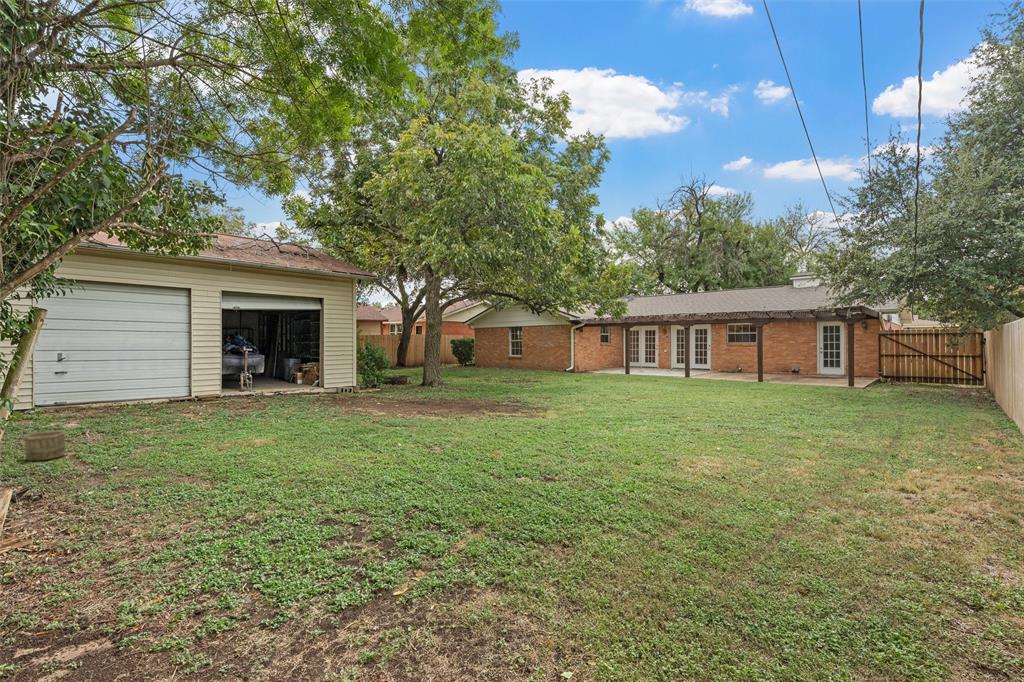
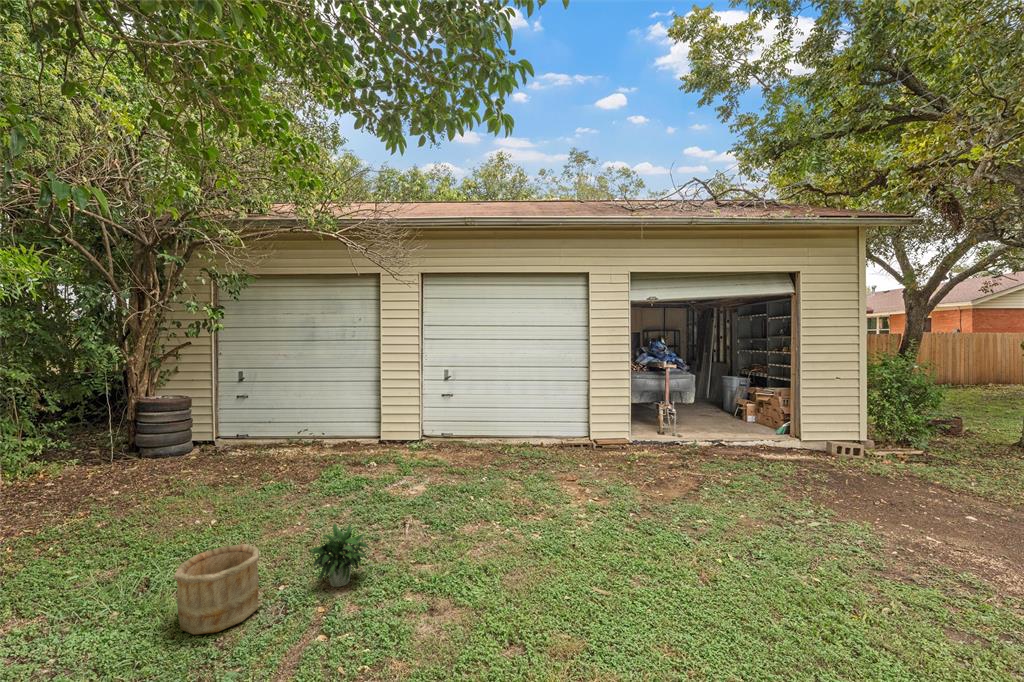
potted plant: none [78,423,108,447] -> present [310,524,373,587]

